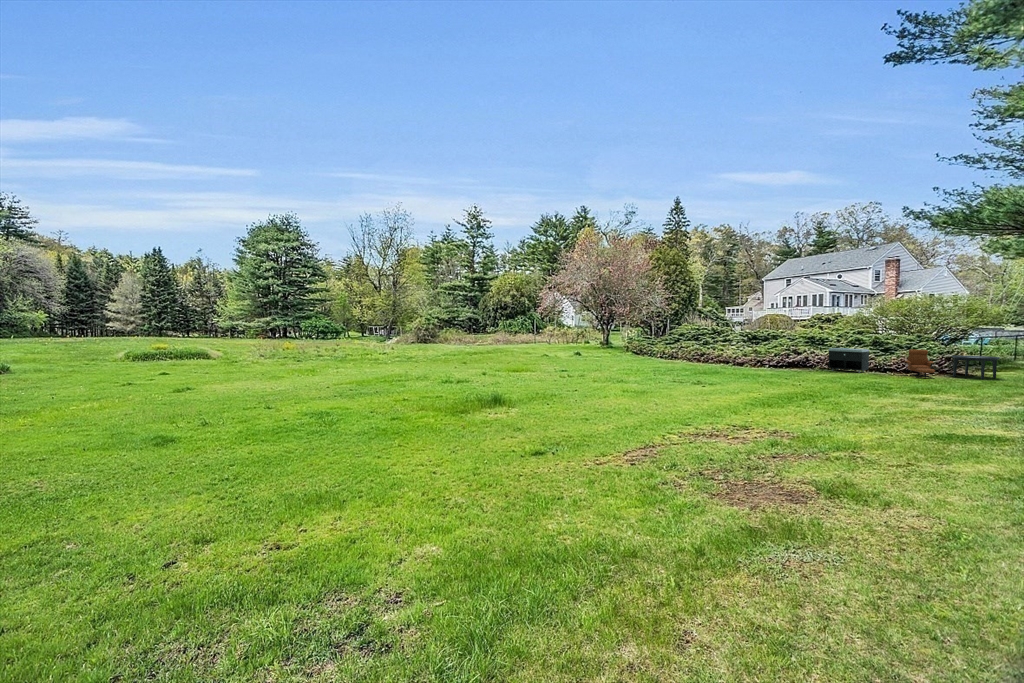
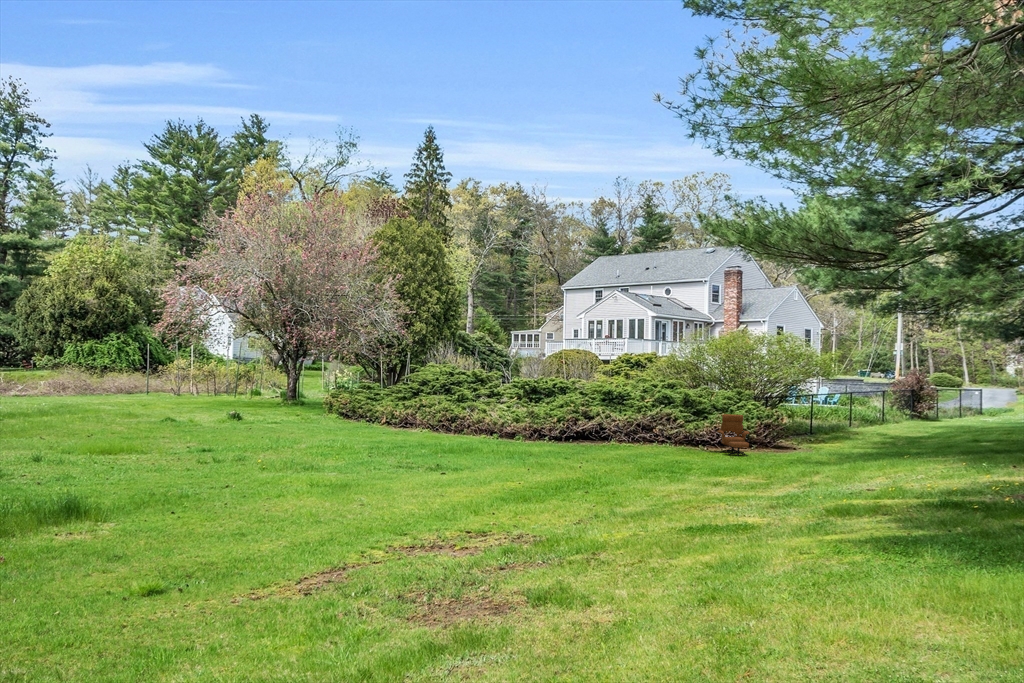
storage bench: present [828,348,869,372] -> none [627,410,677,448]
round table: present [951,355,1000,379] -> none [769,423,820,456]

